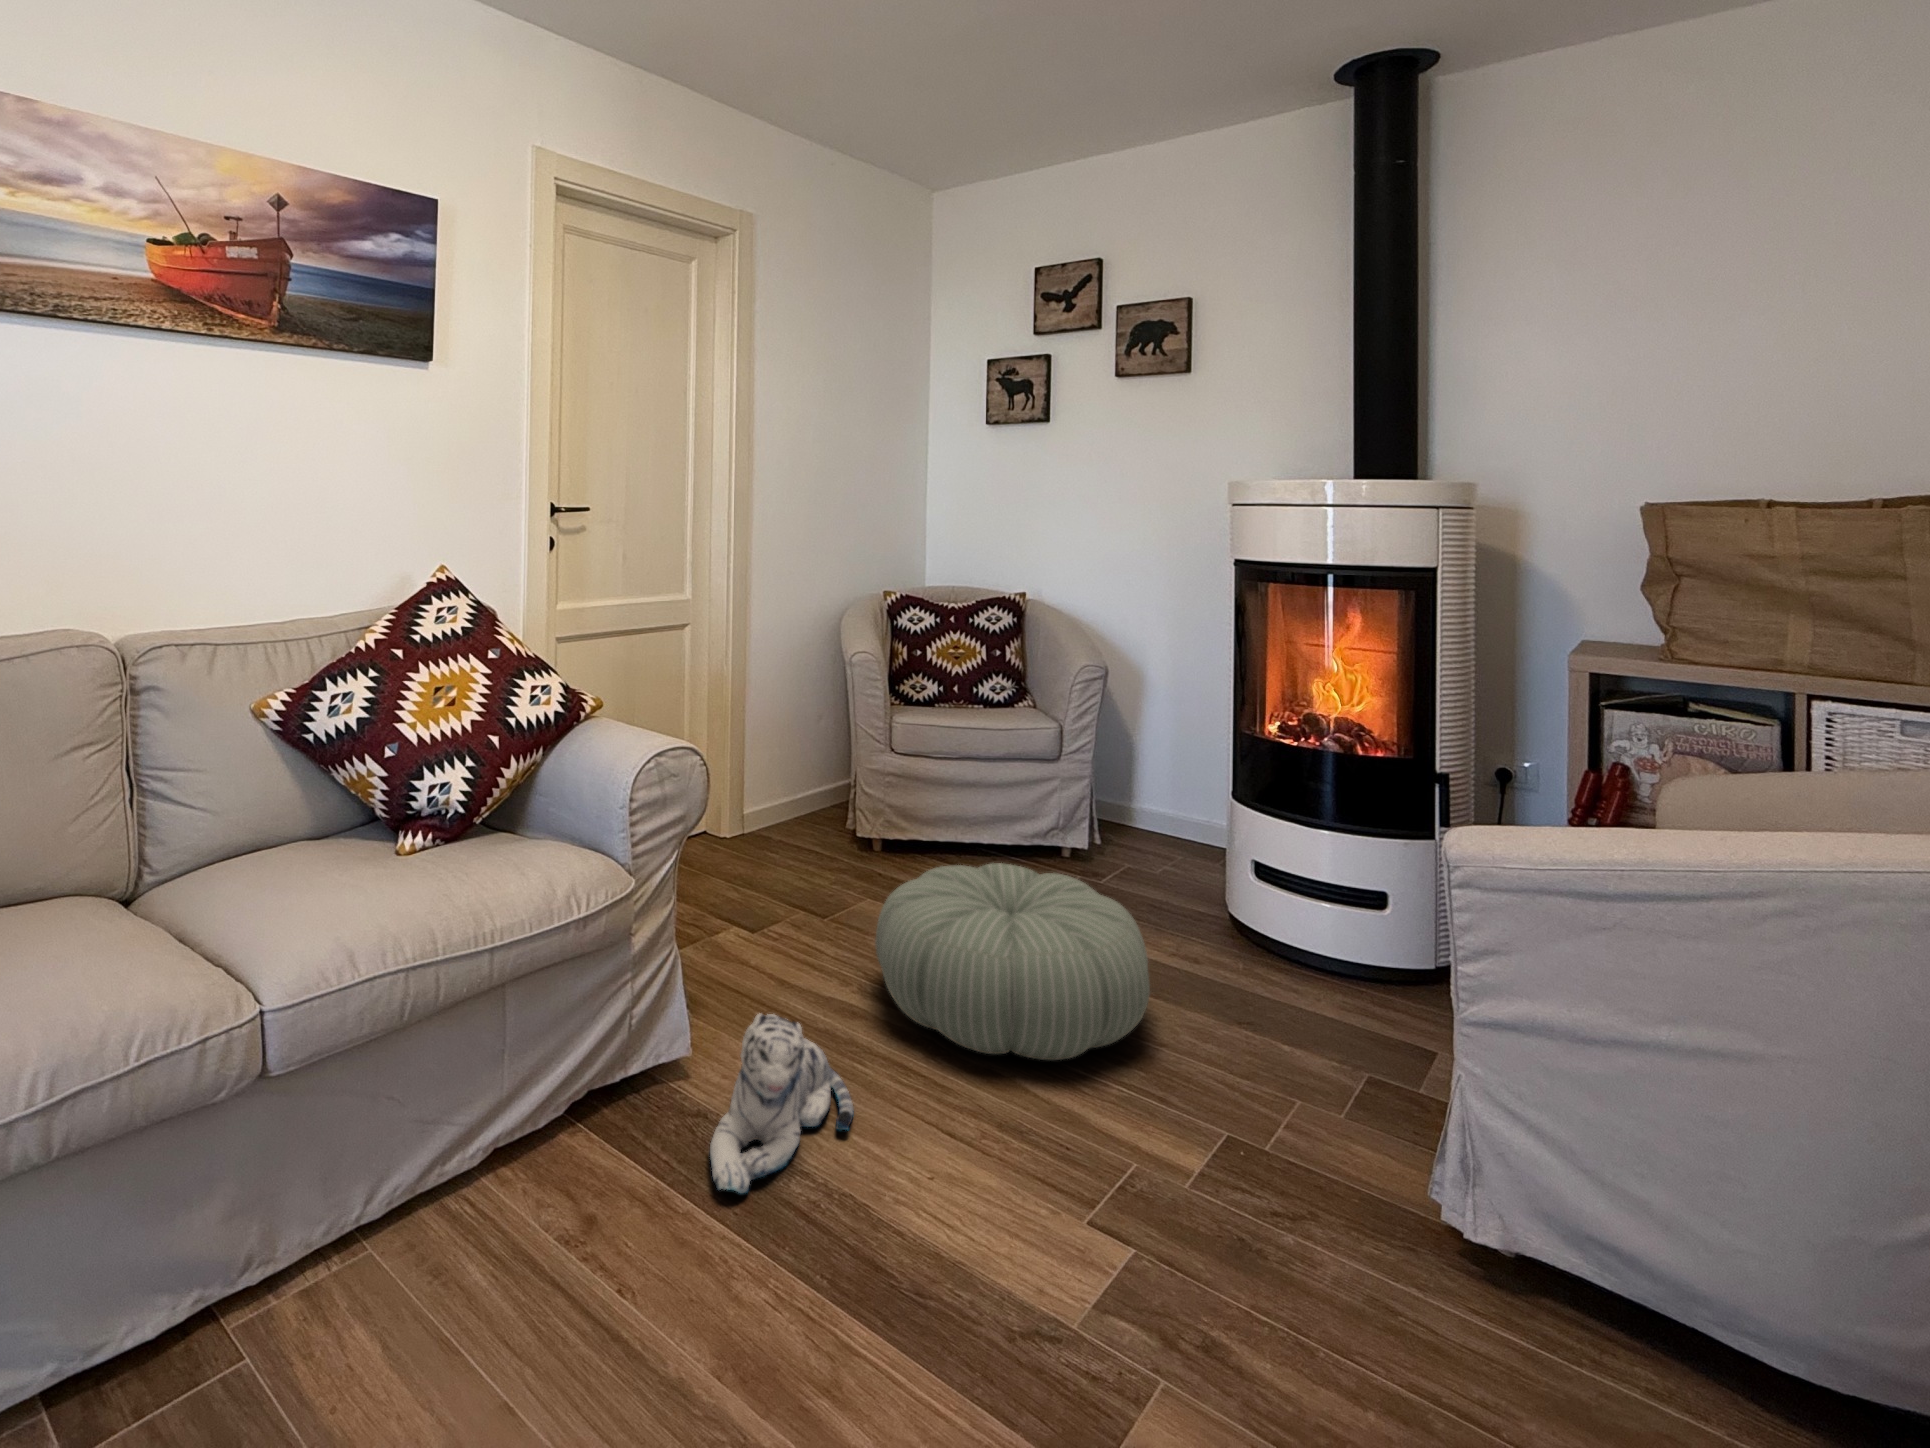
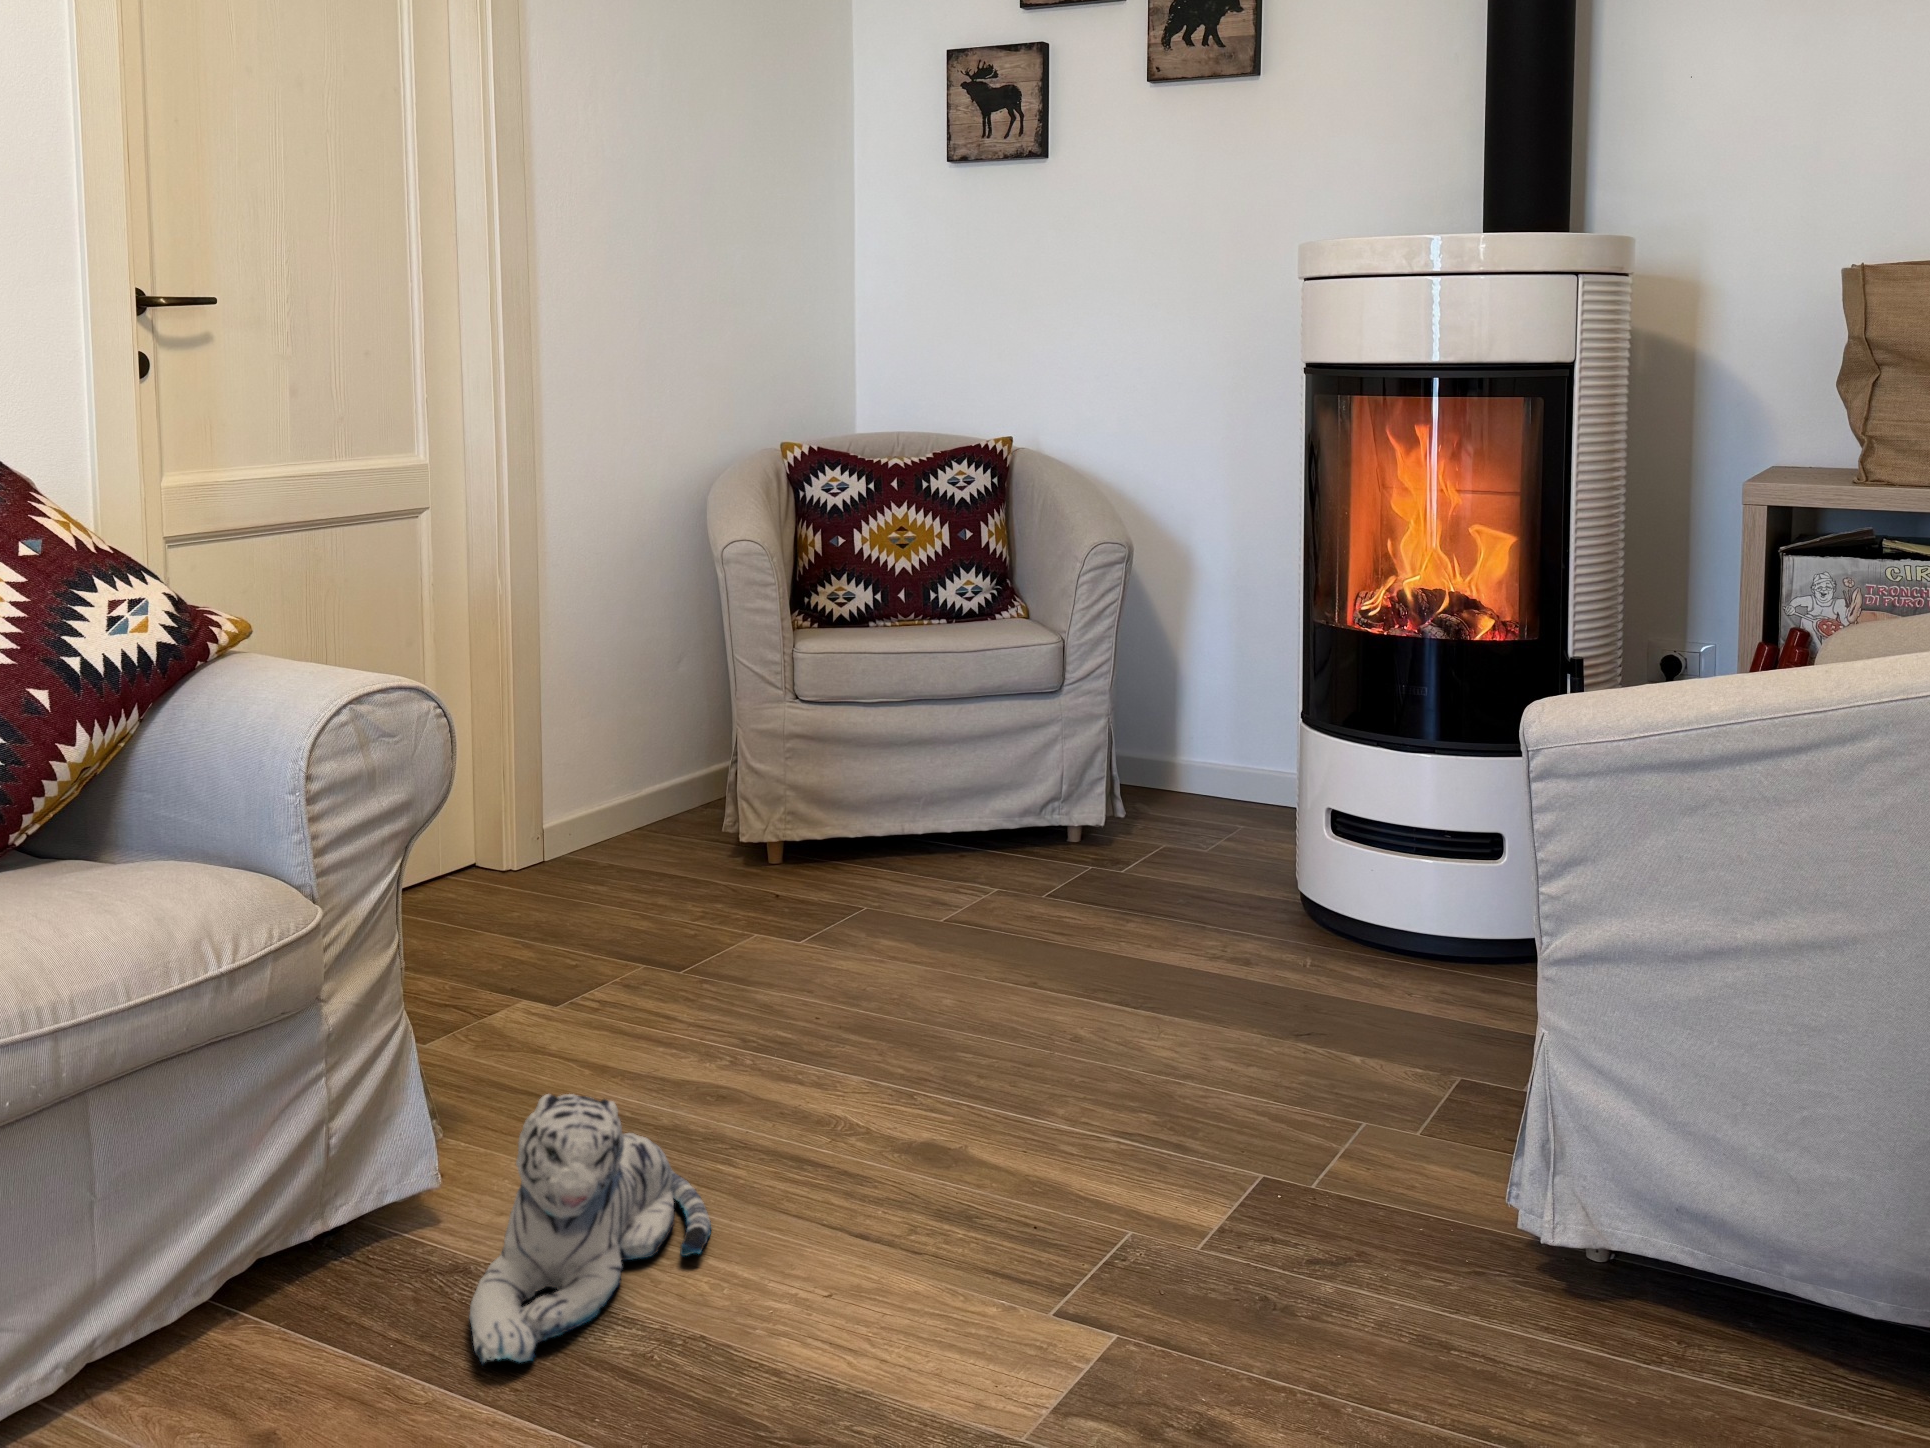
pouf: present [875,863,1150,1060] -> none [754,848,1167,1123]

